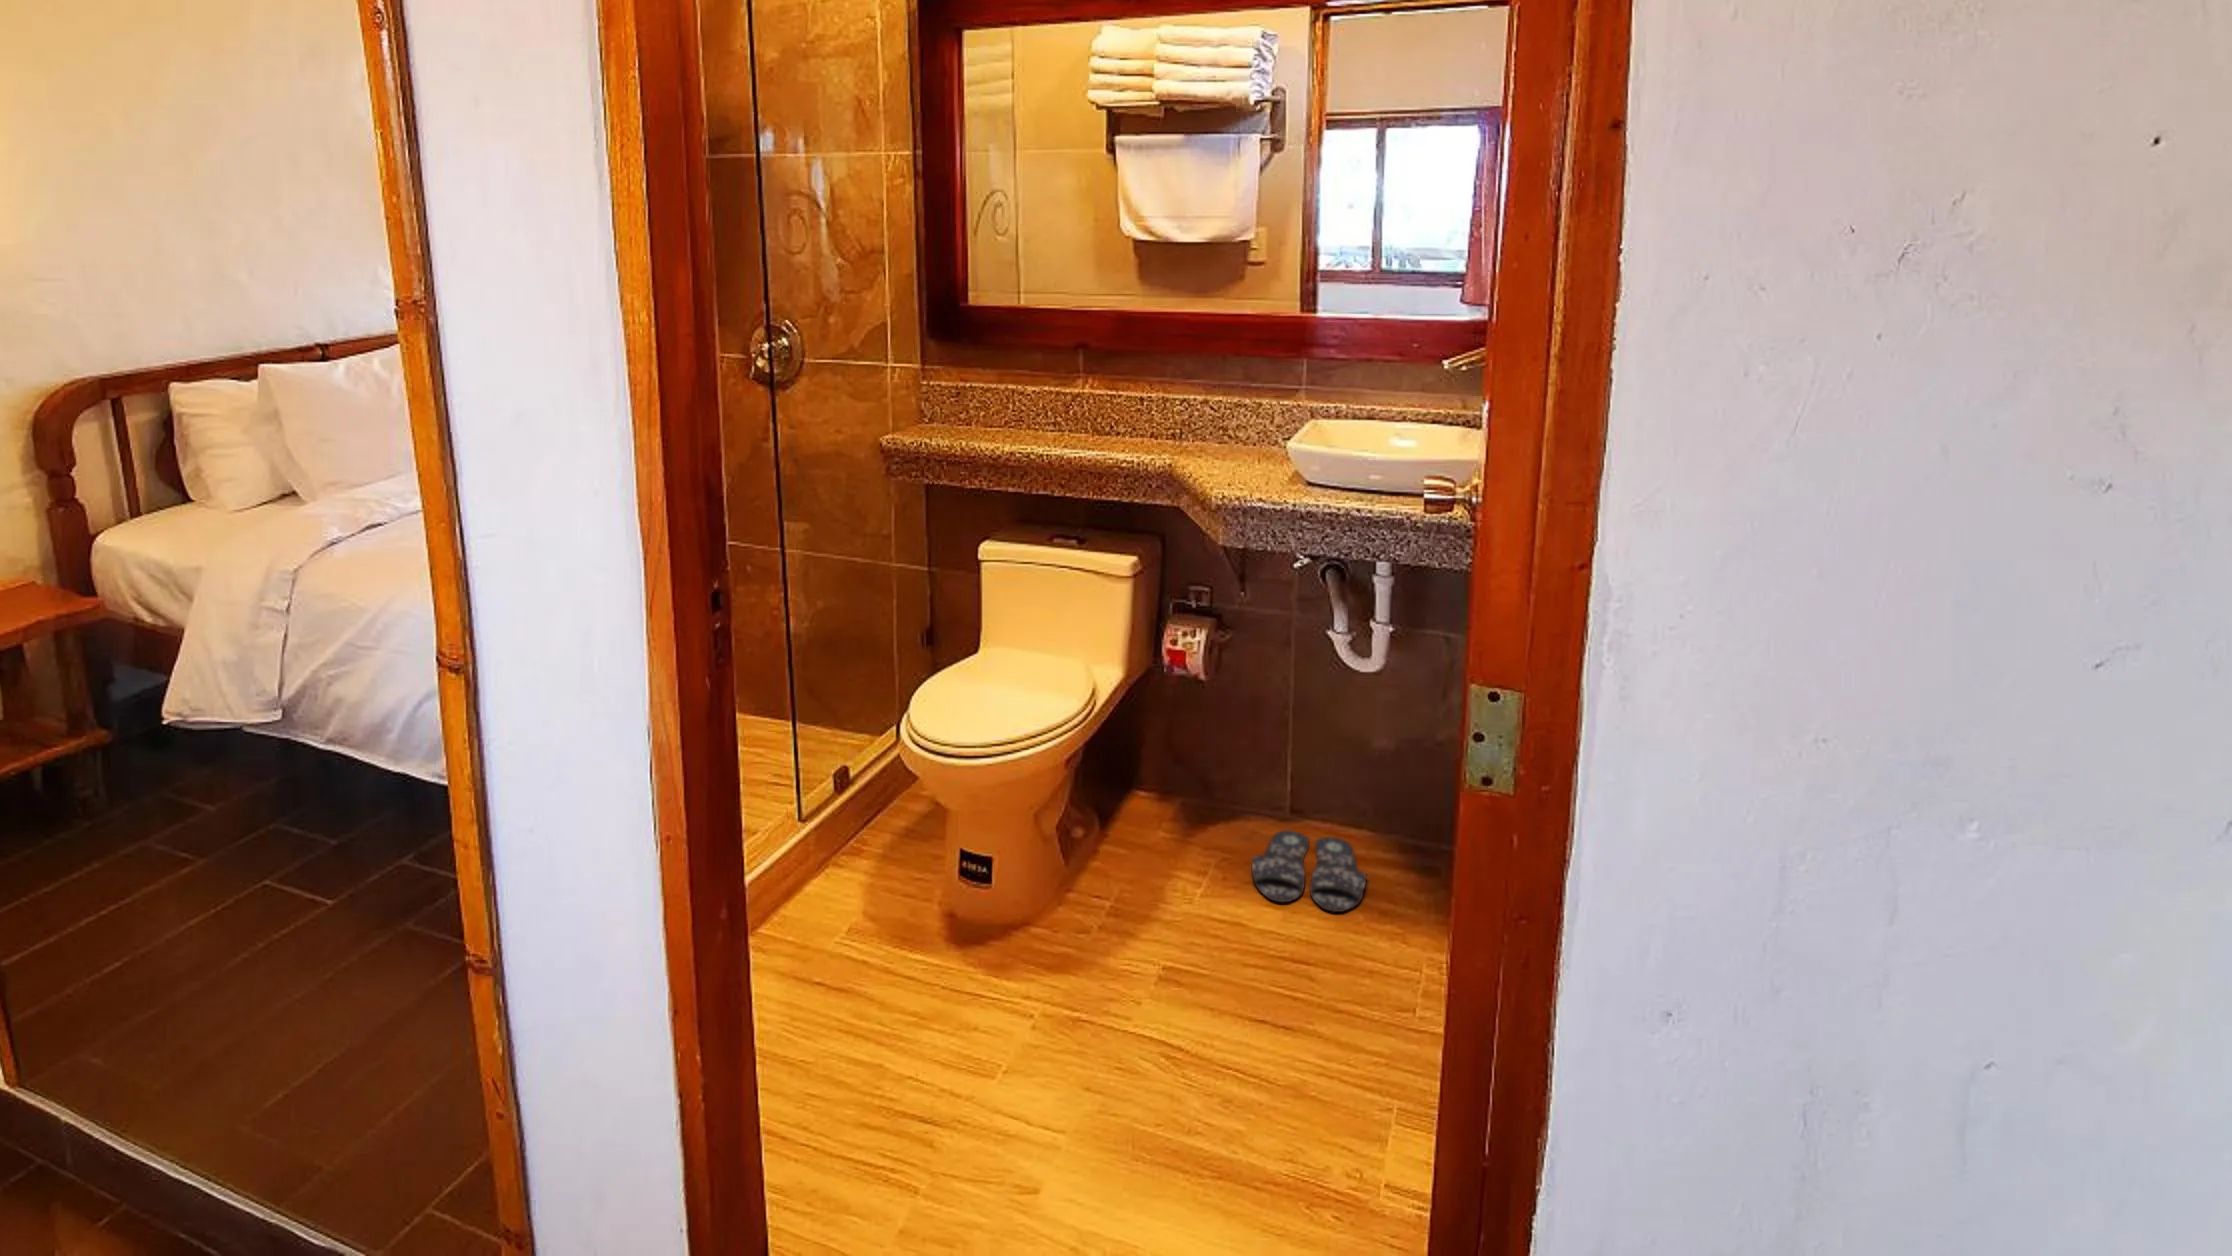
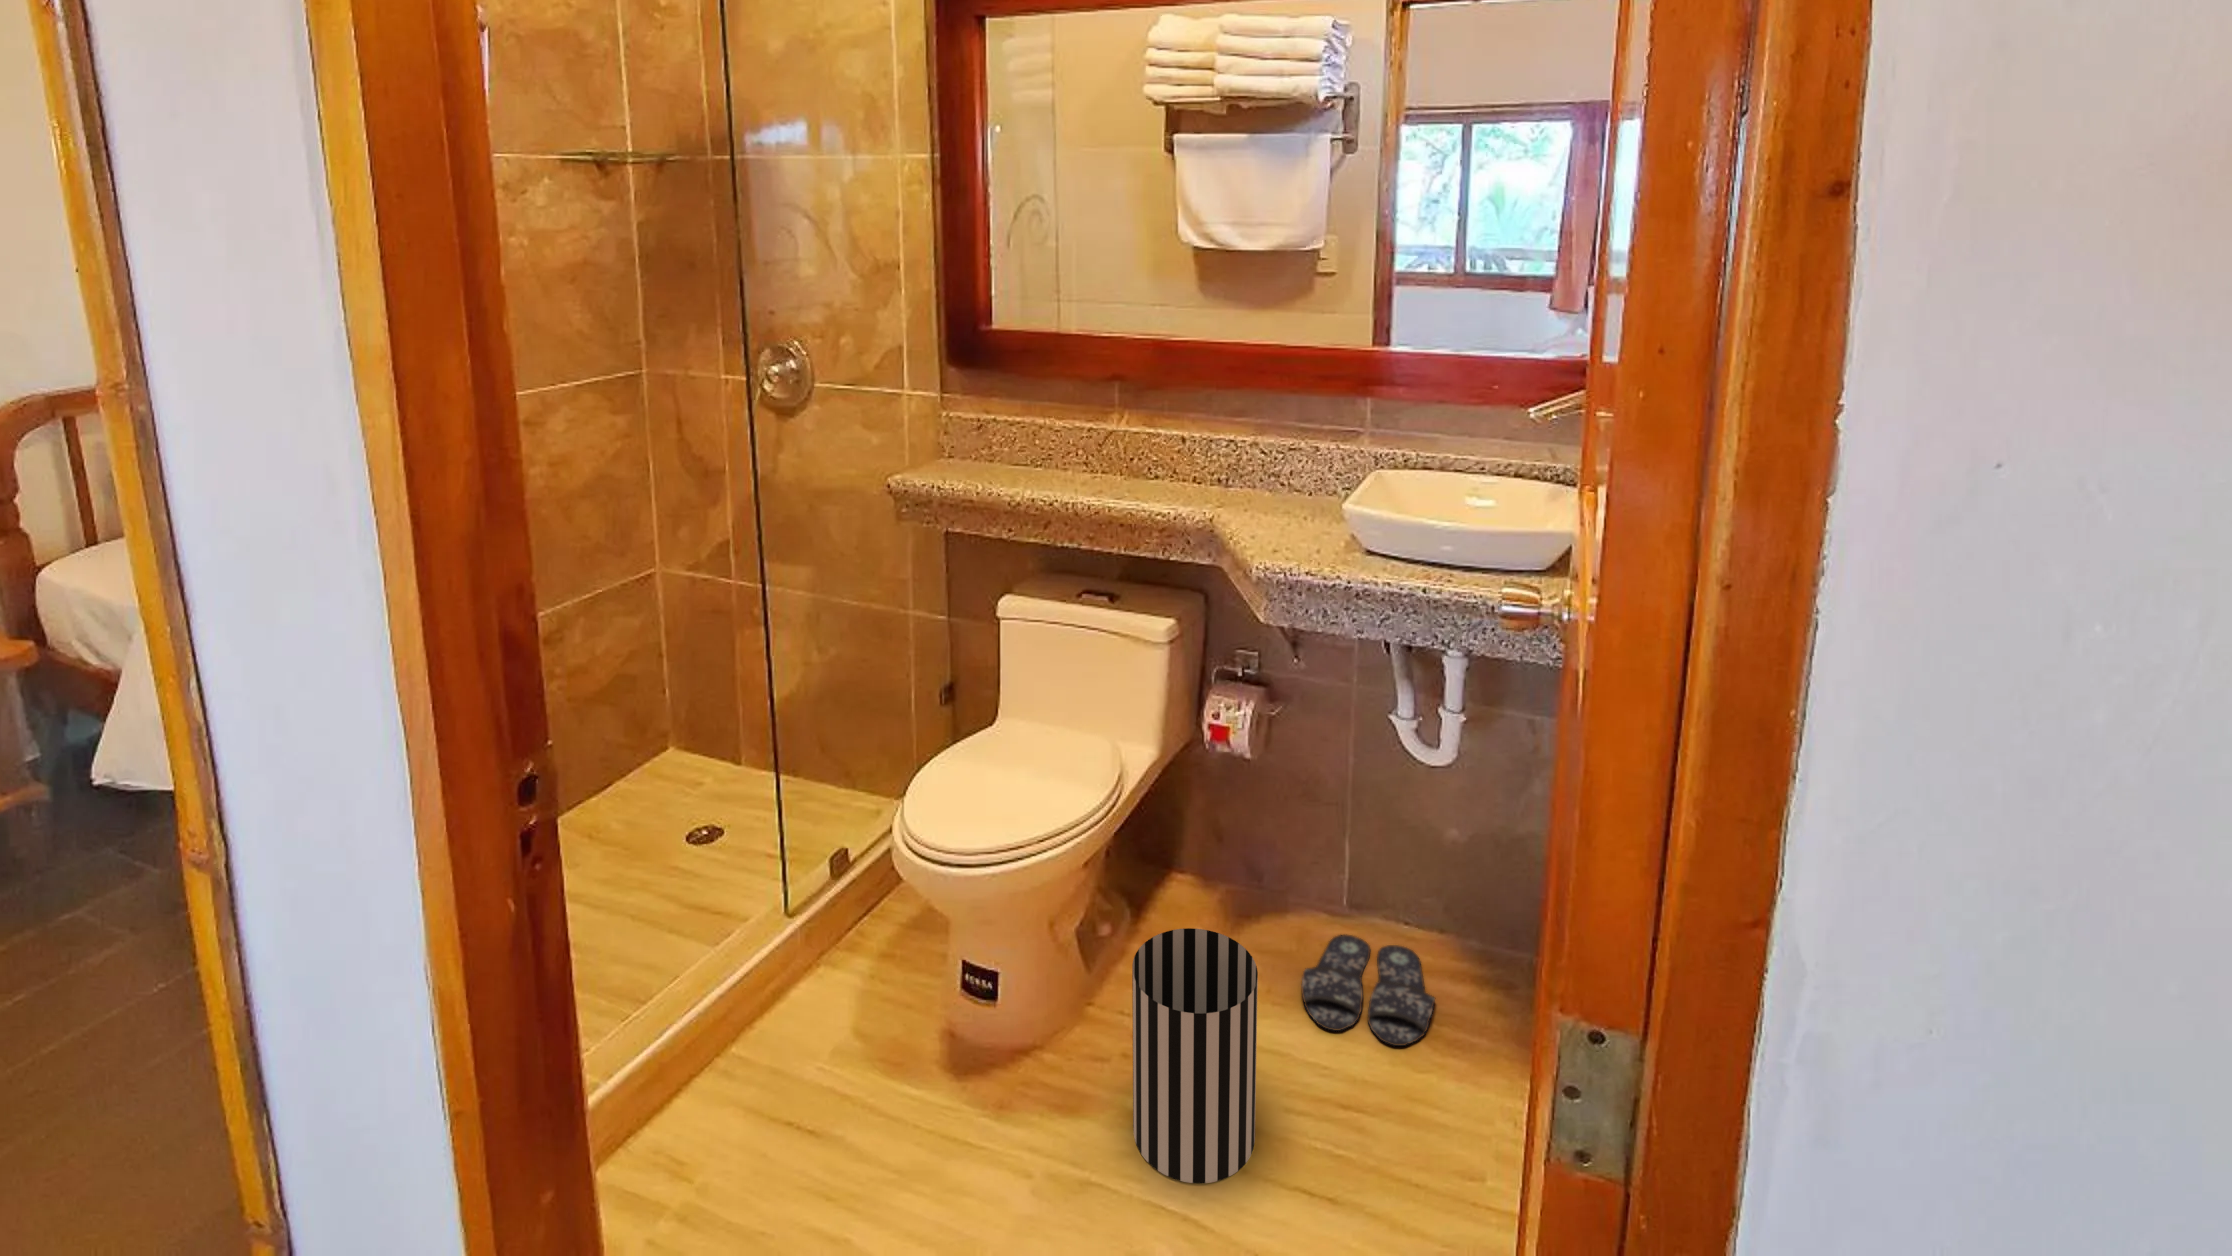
wastebasket: none [1115,810,1222,1018] -> present [1132,928,1258,1183]

